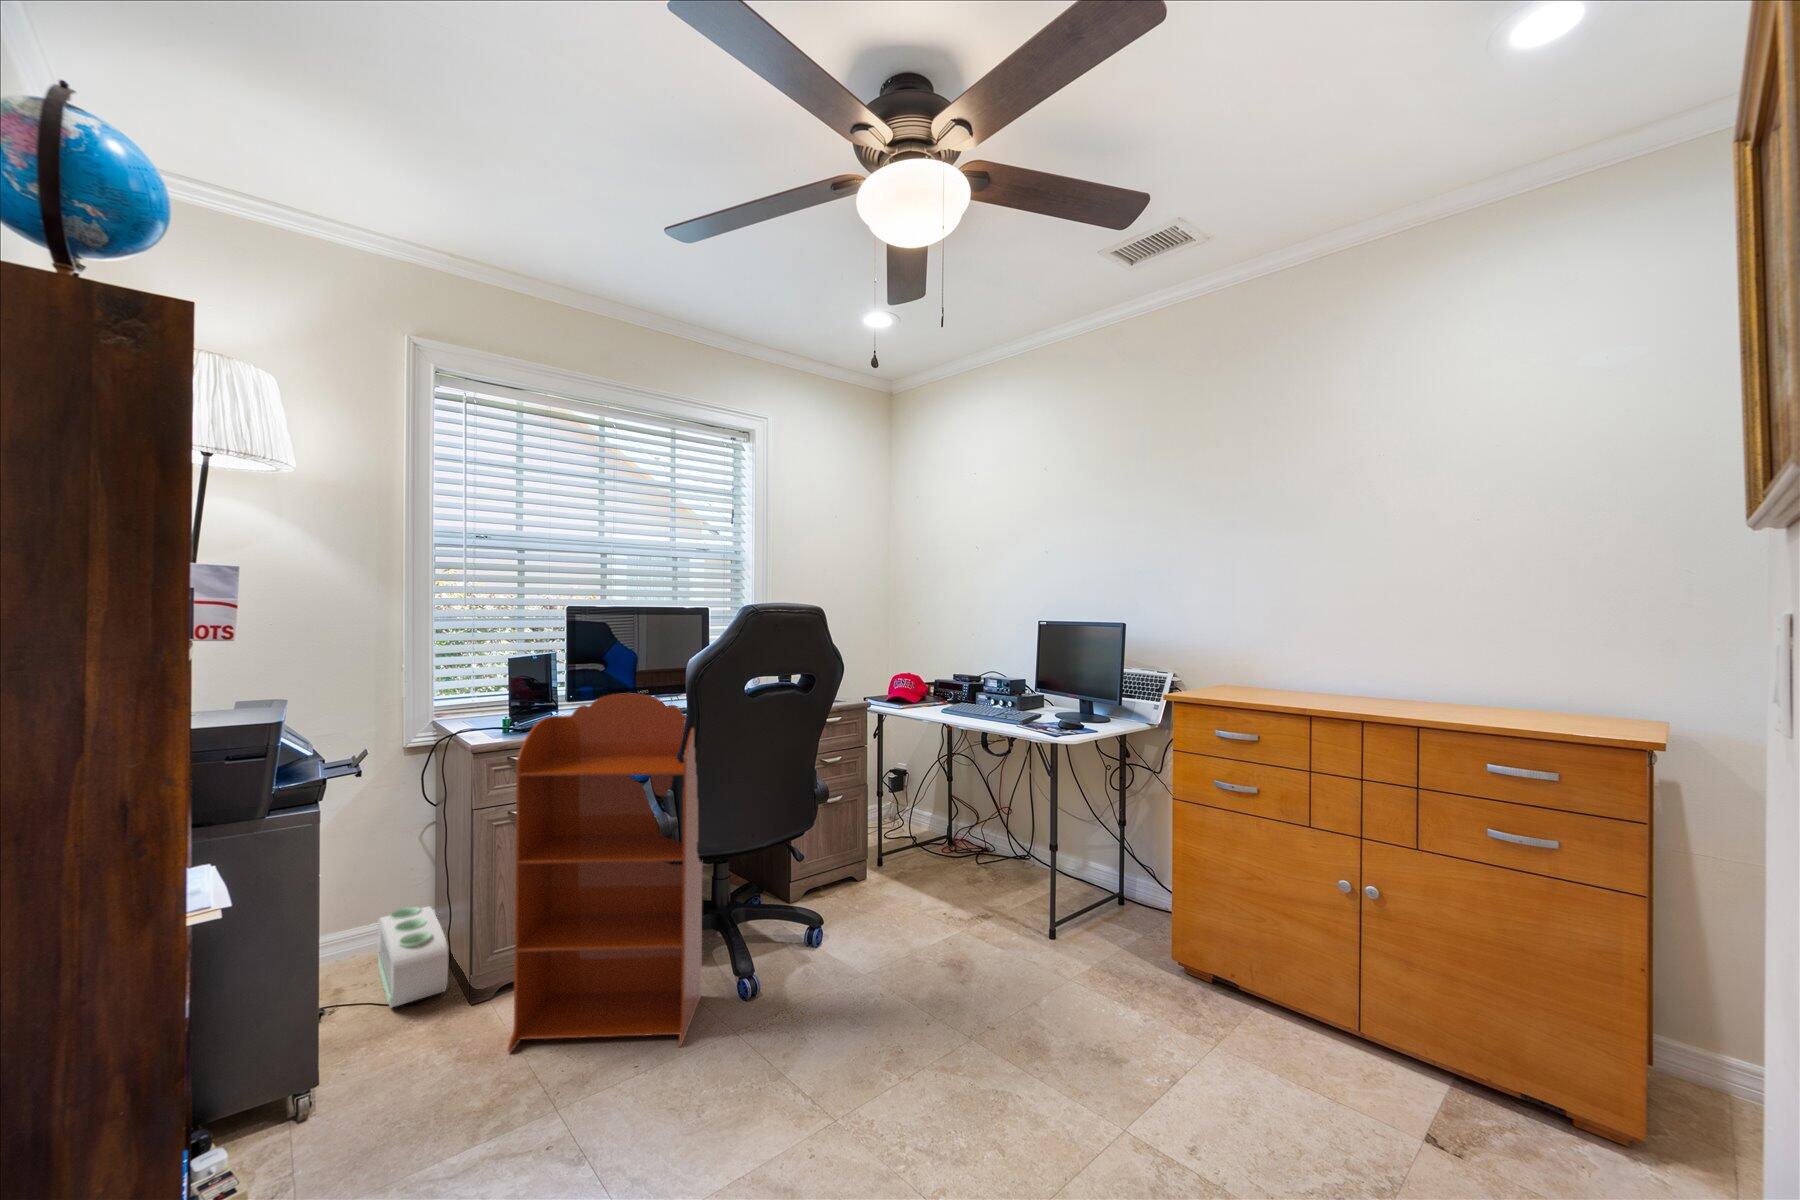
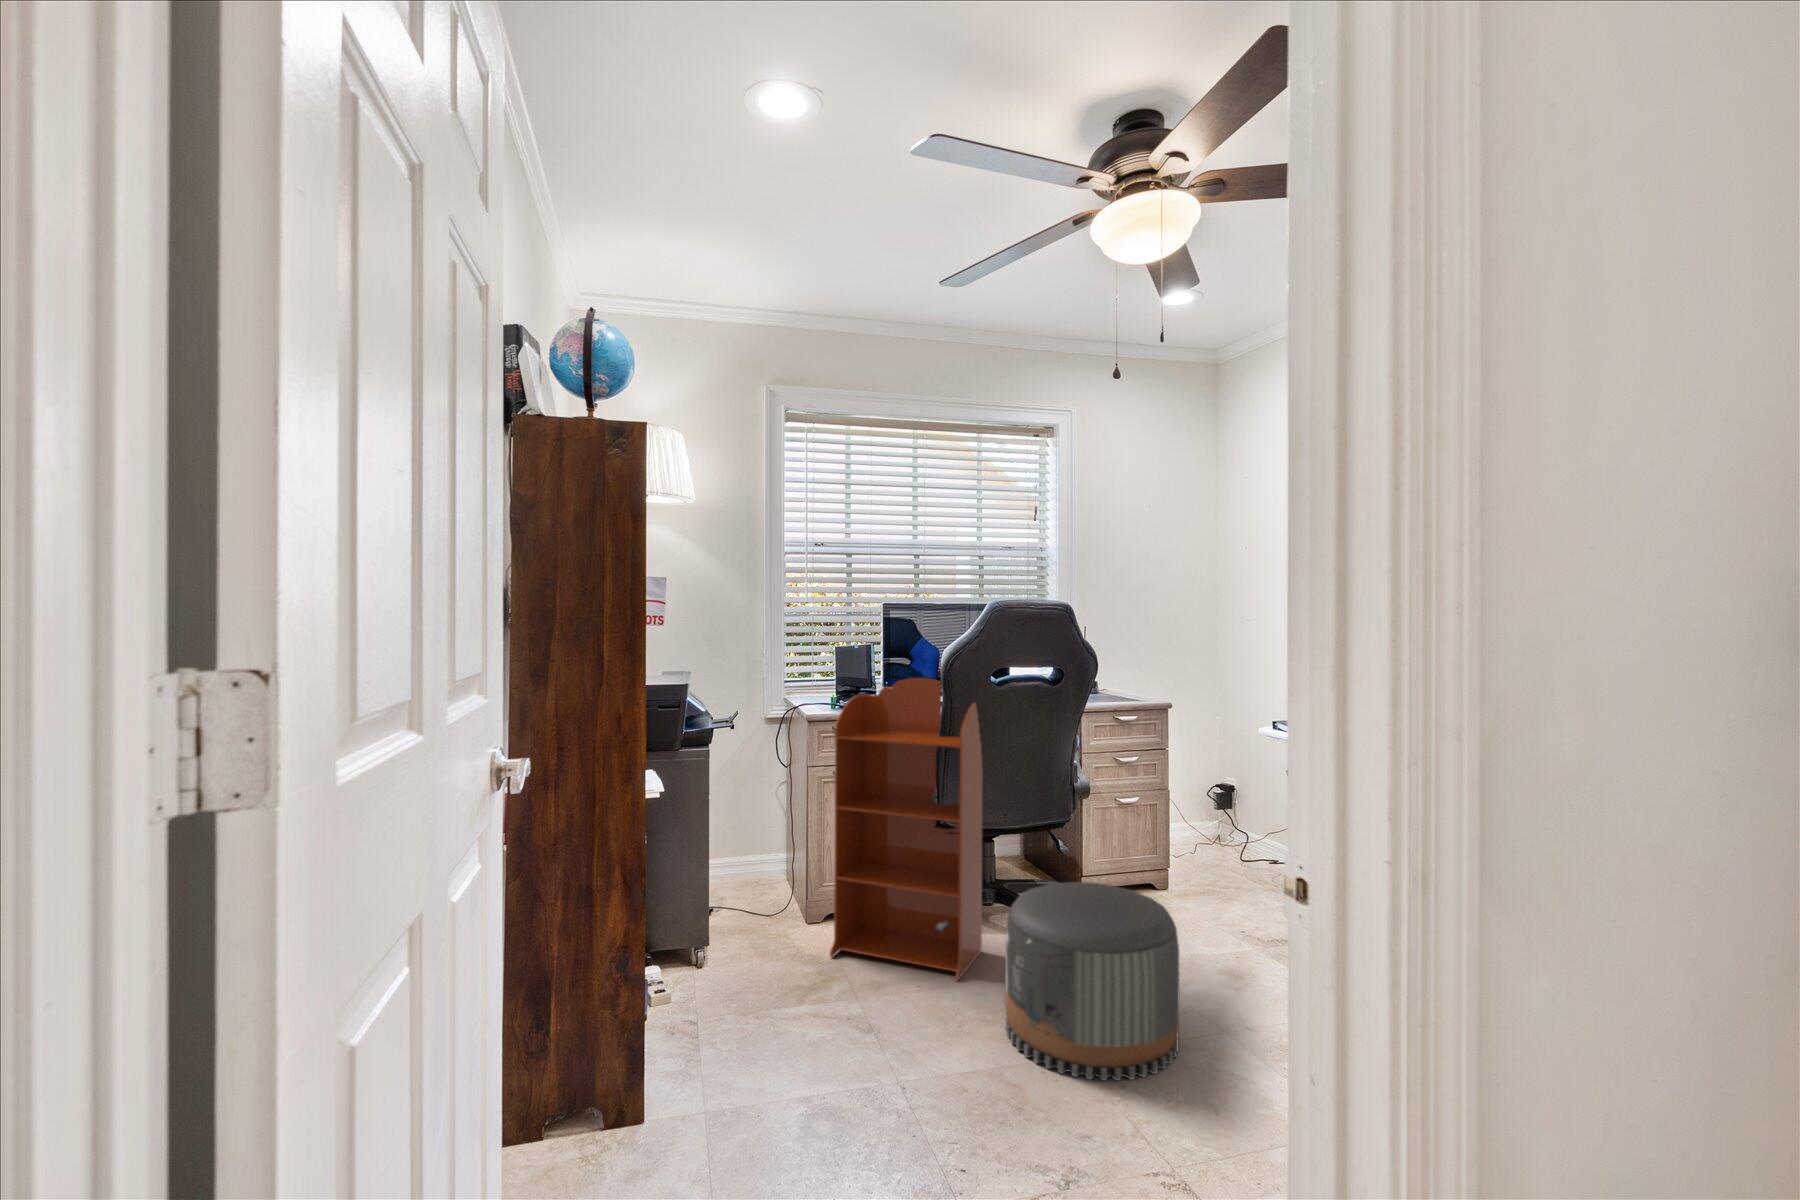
air purifier: present [378,906,448,1007] -> none [748,843,793,913]
pouf: none [751,906,938,1150] -> present [1005,882,1179,1081]

